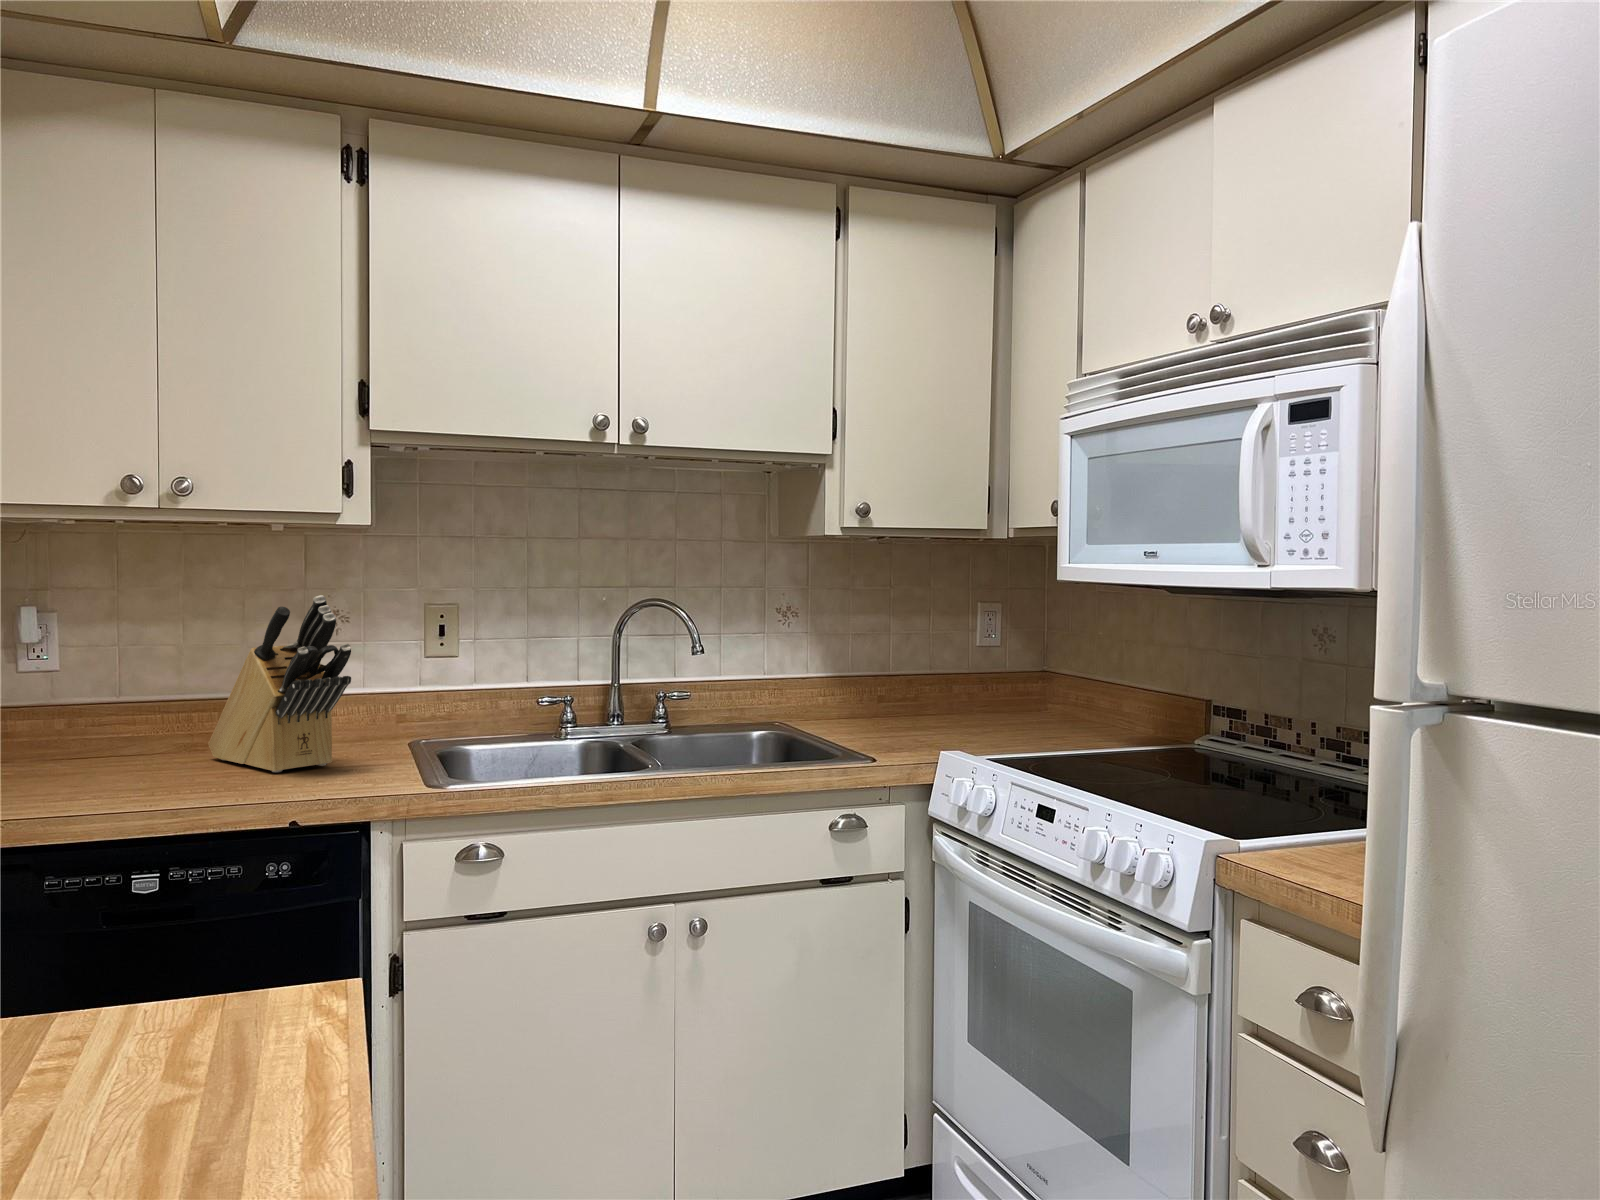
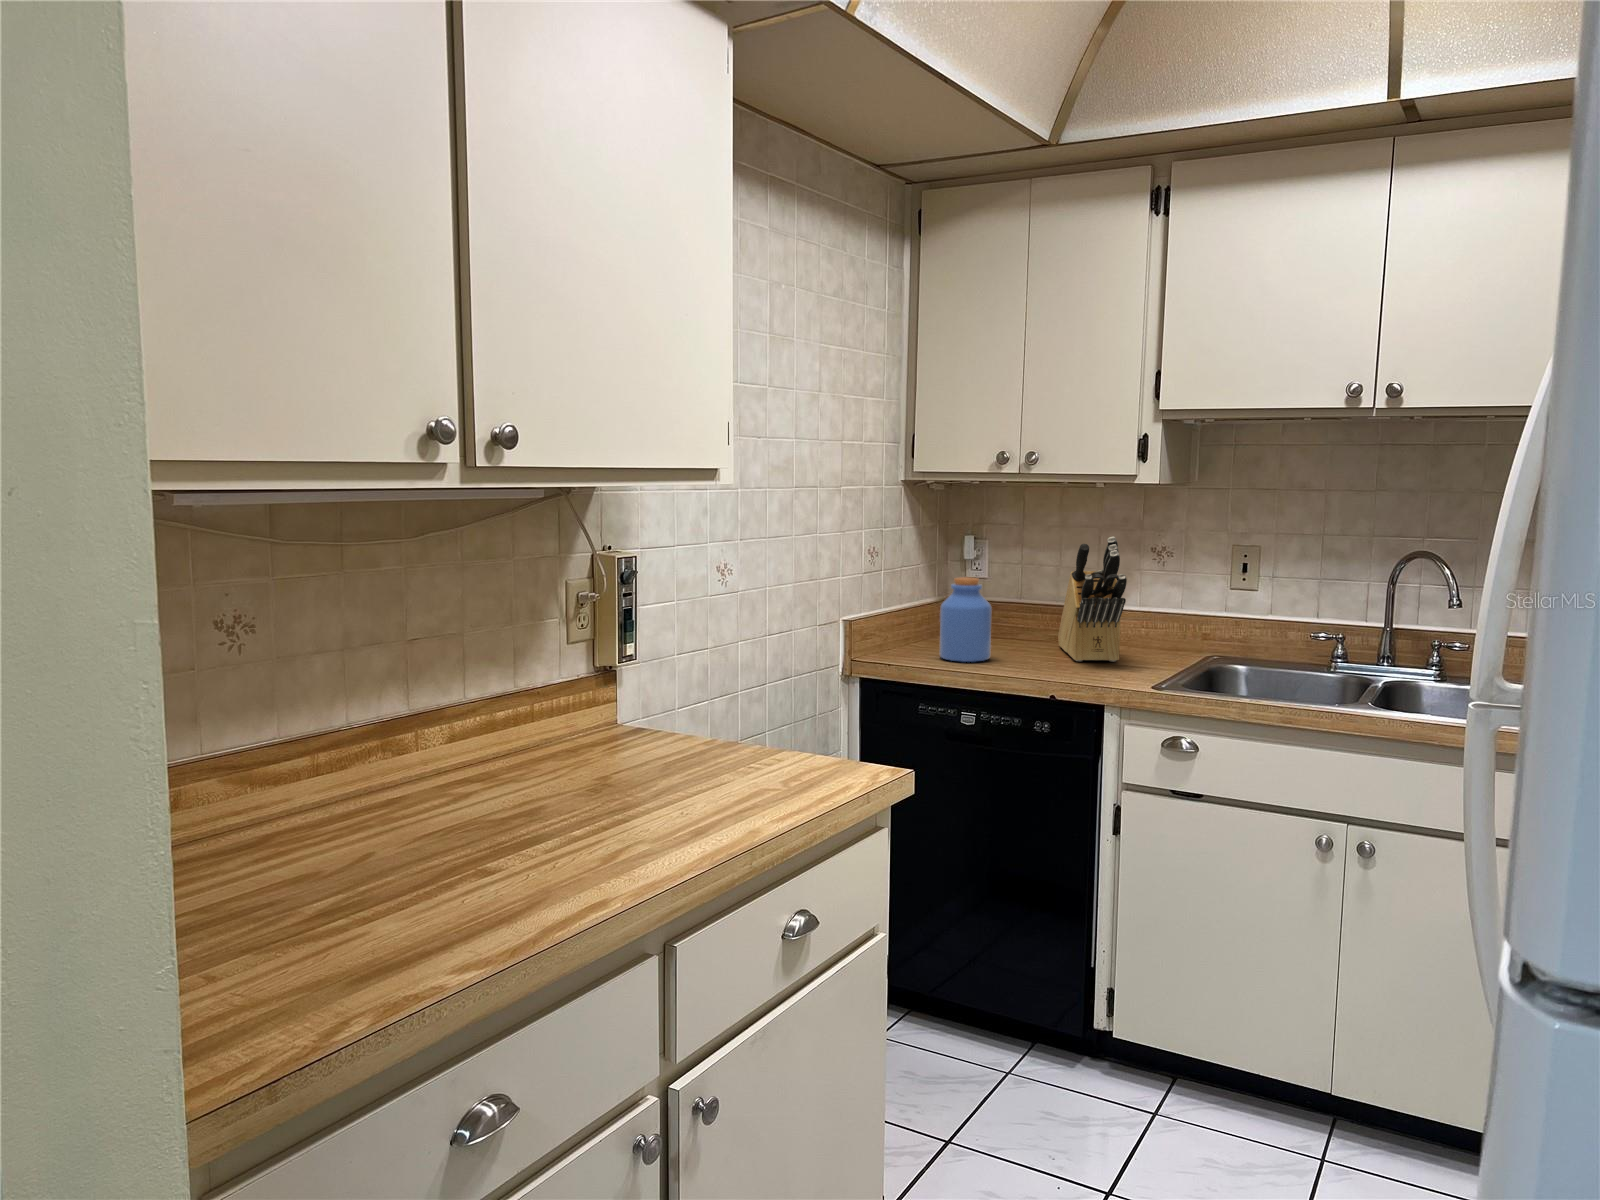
jar: none [54,667,147,801] -> present [940,577,991,662]

